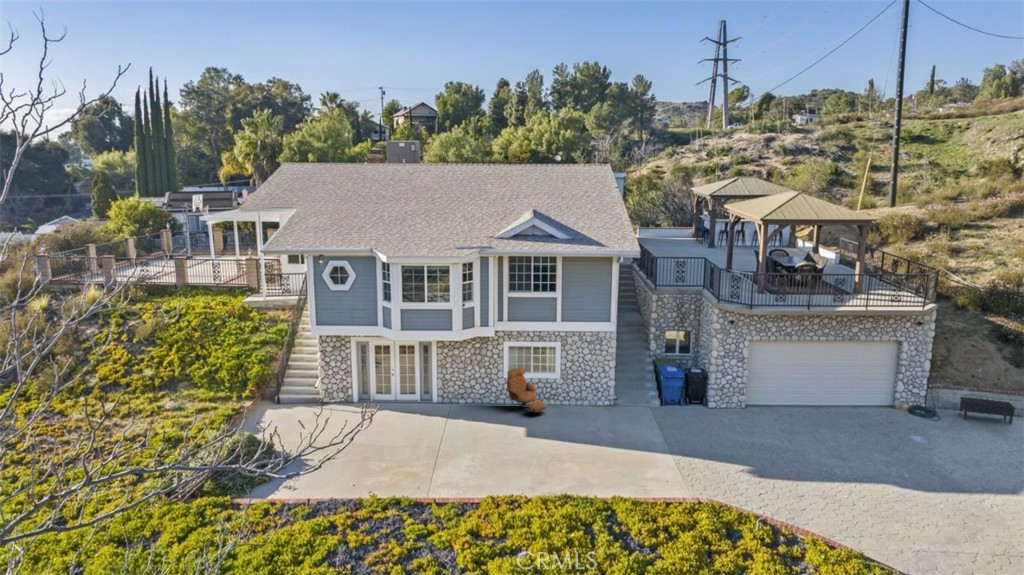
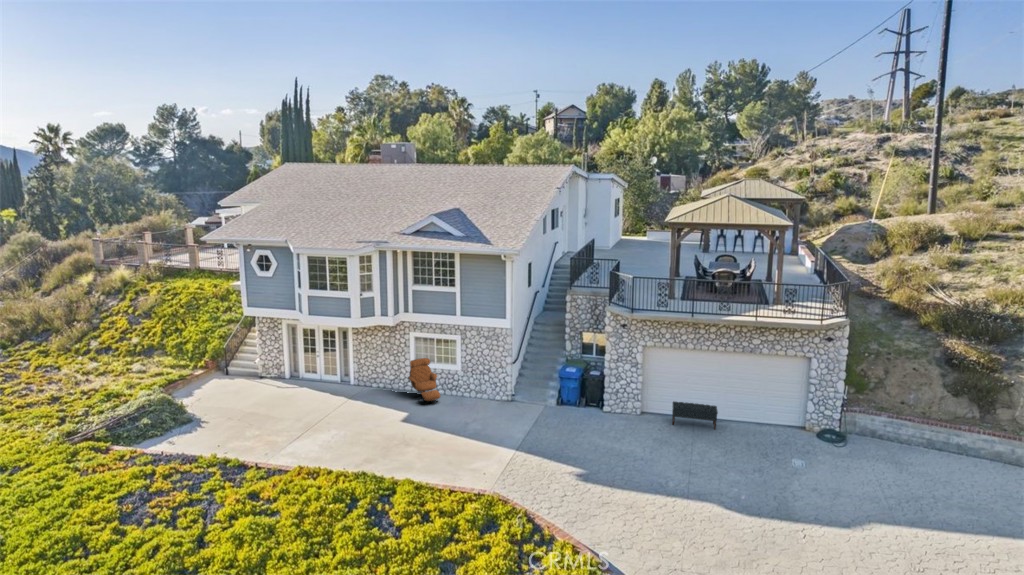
bench: present [959,397,1015,425] -> present [672,402,718,429]

